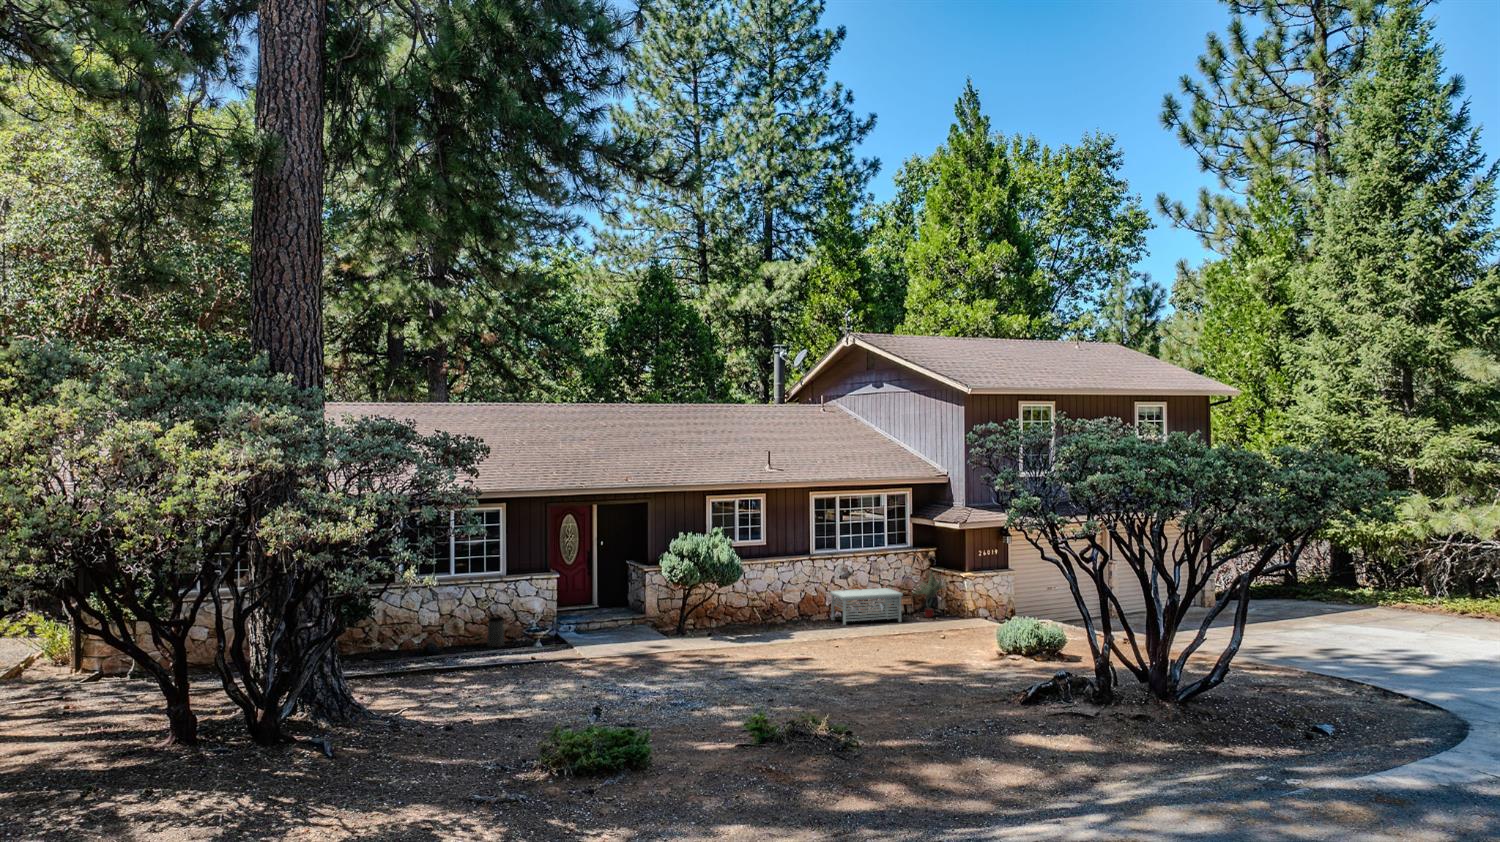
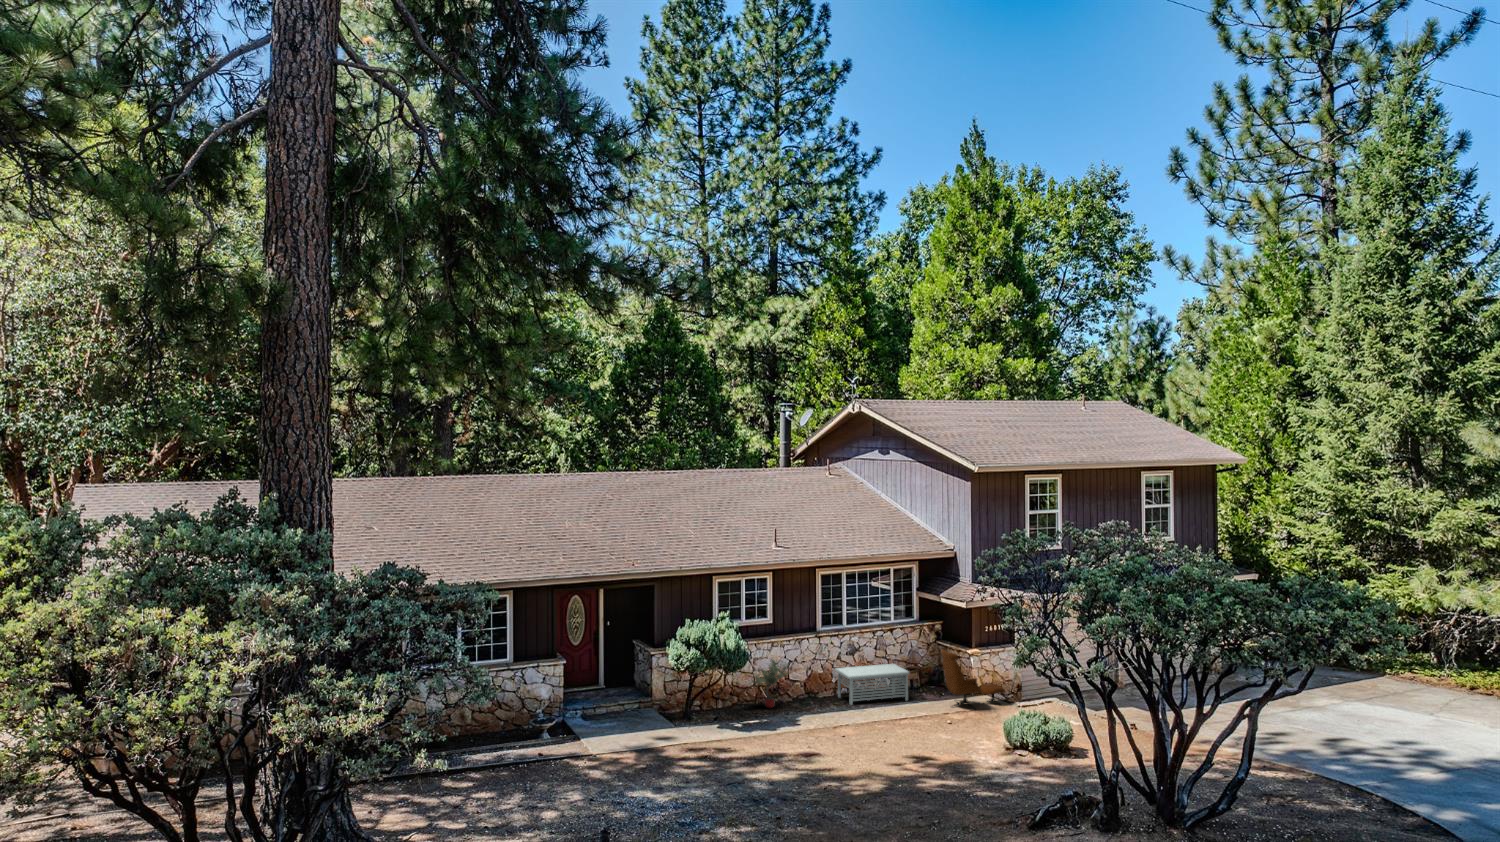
lounge chair: none [934,569,999,629] -> present [941,649,1005,709]
potted tree: present [913,571,944,618] -> present [752,659,788,708]
watering can: present [487,616,504,647] -> none [494,700,512,738]

